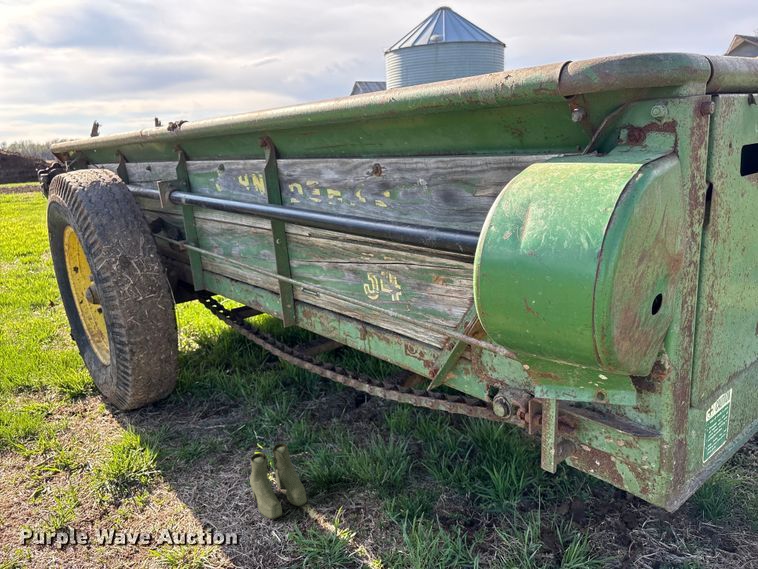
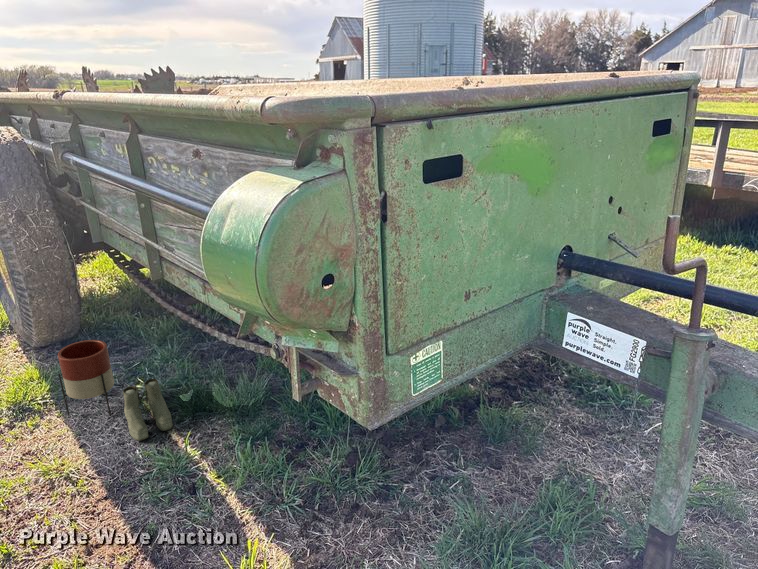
planter: none [172,400,232,490] -> present [58,340,114,416]

